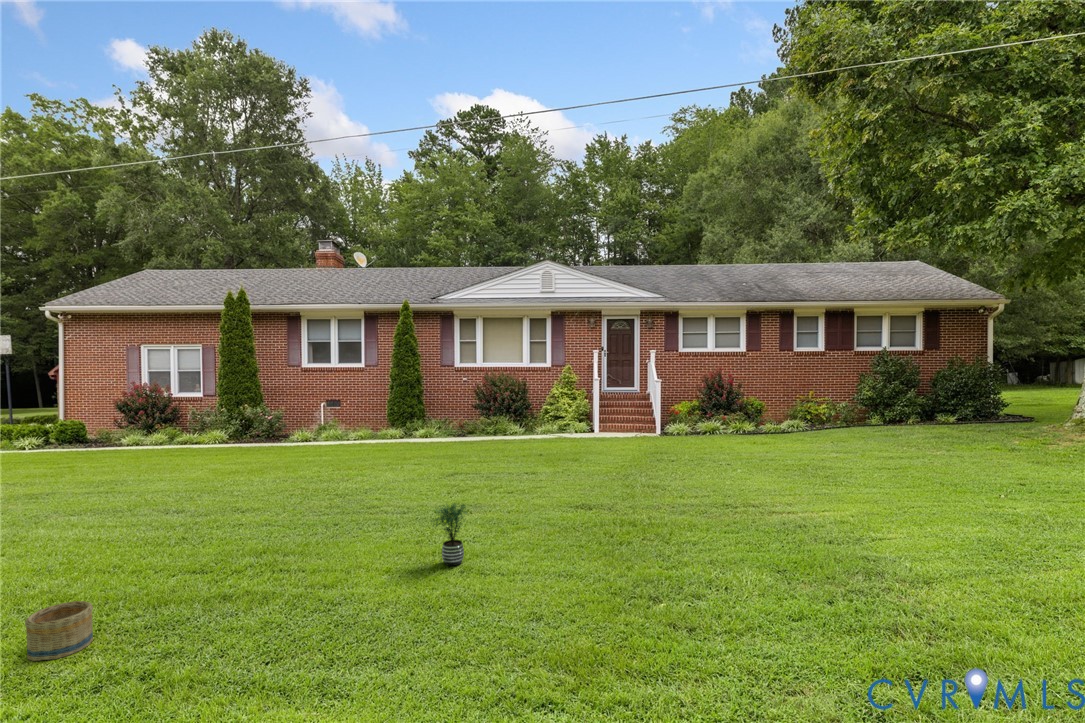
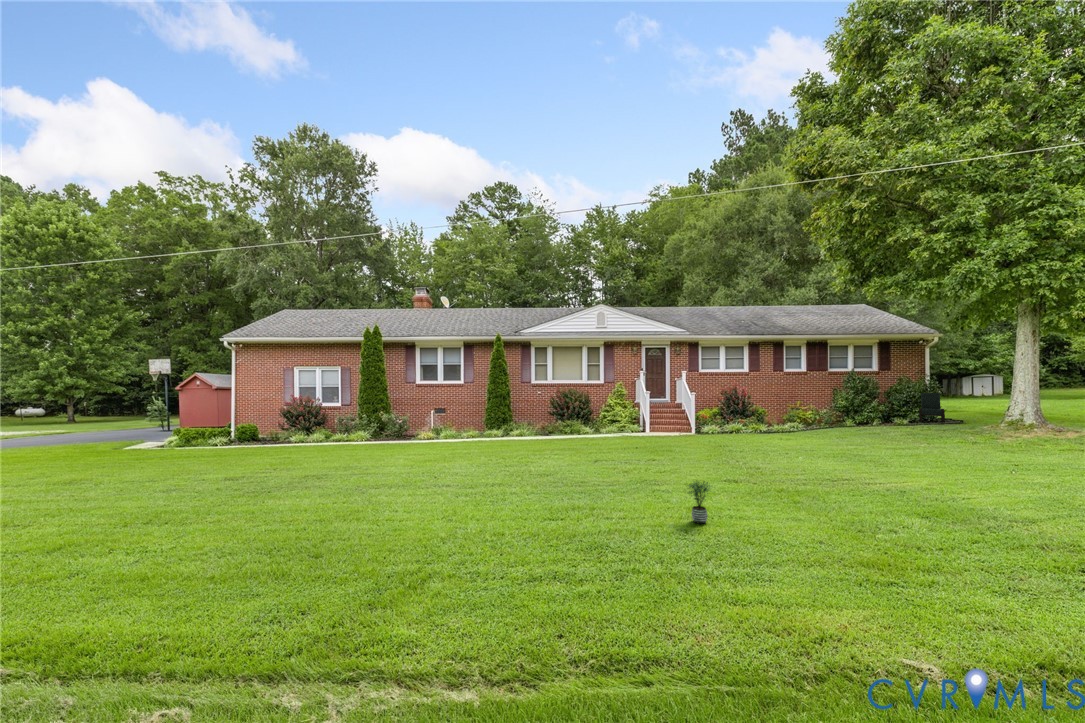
lounge chair: none [970,382,1005,423] -> present [919,393,945,423]
basket: present [25,601,93,661] -> none [504,548,538,587]

